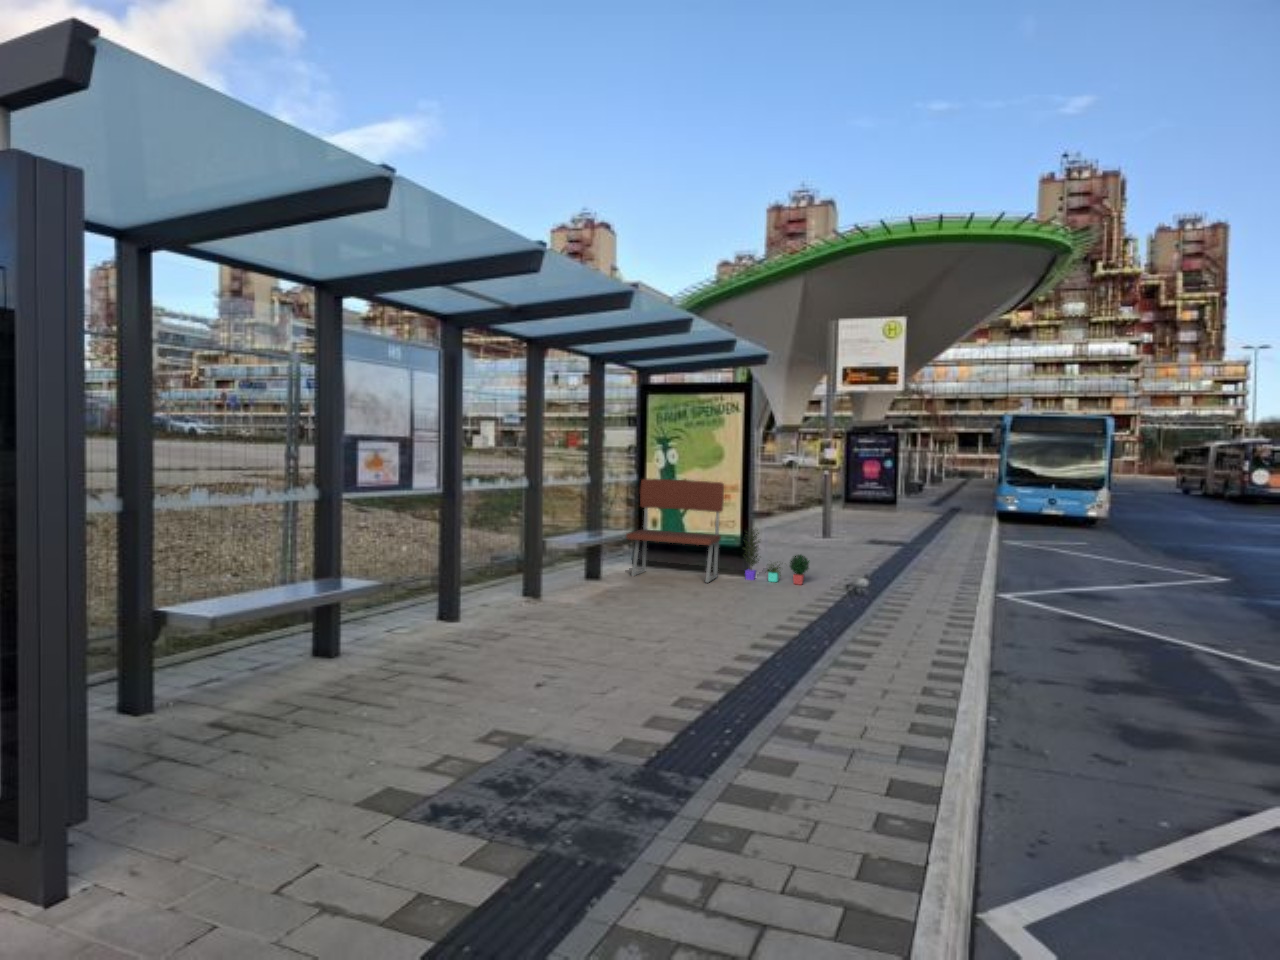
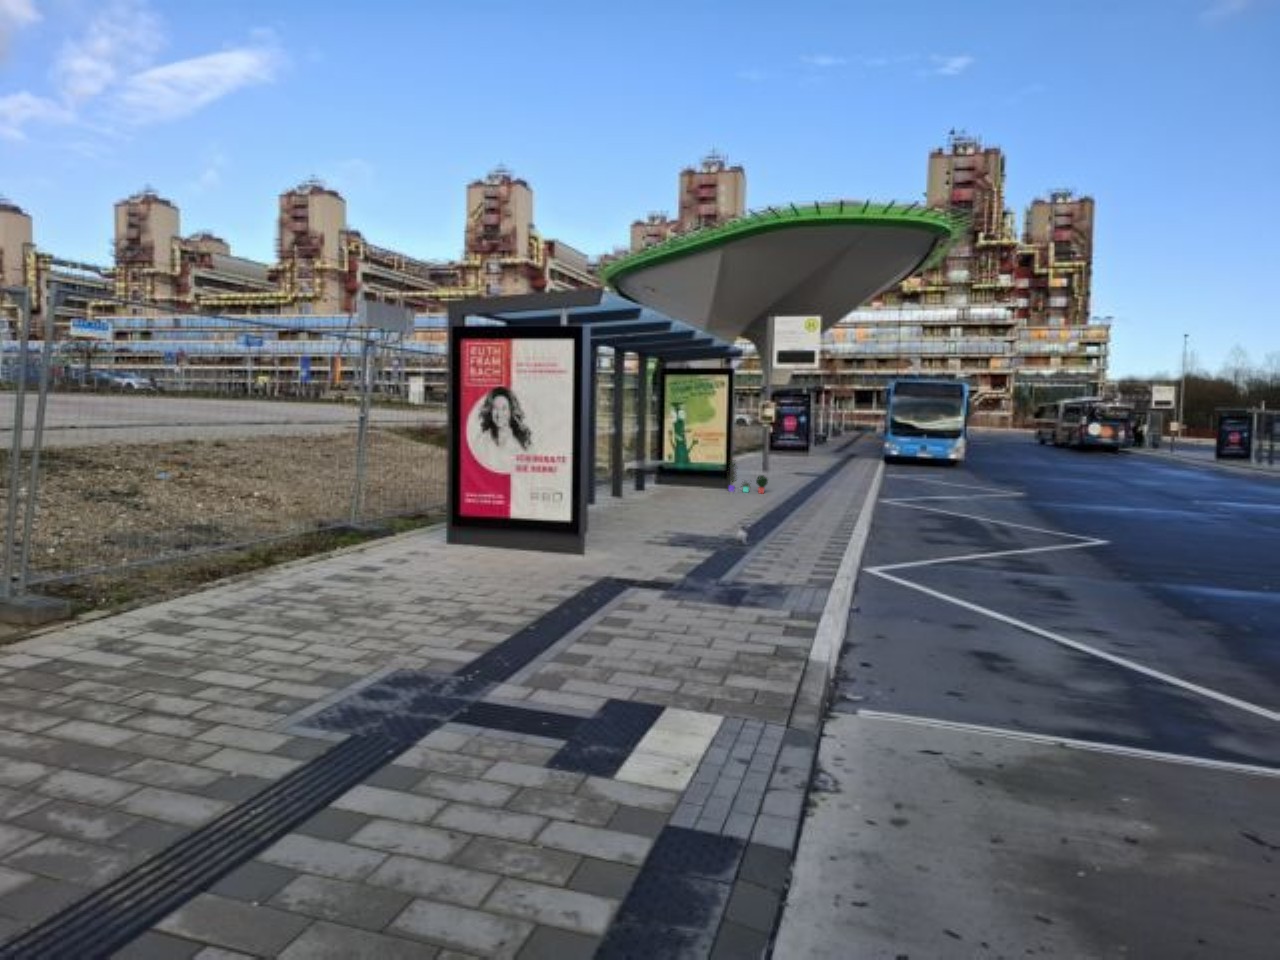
bench: present [626,479,724,583] -> none [658,429,716,492]

